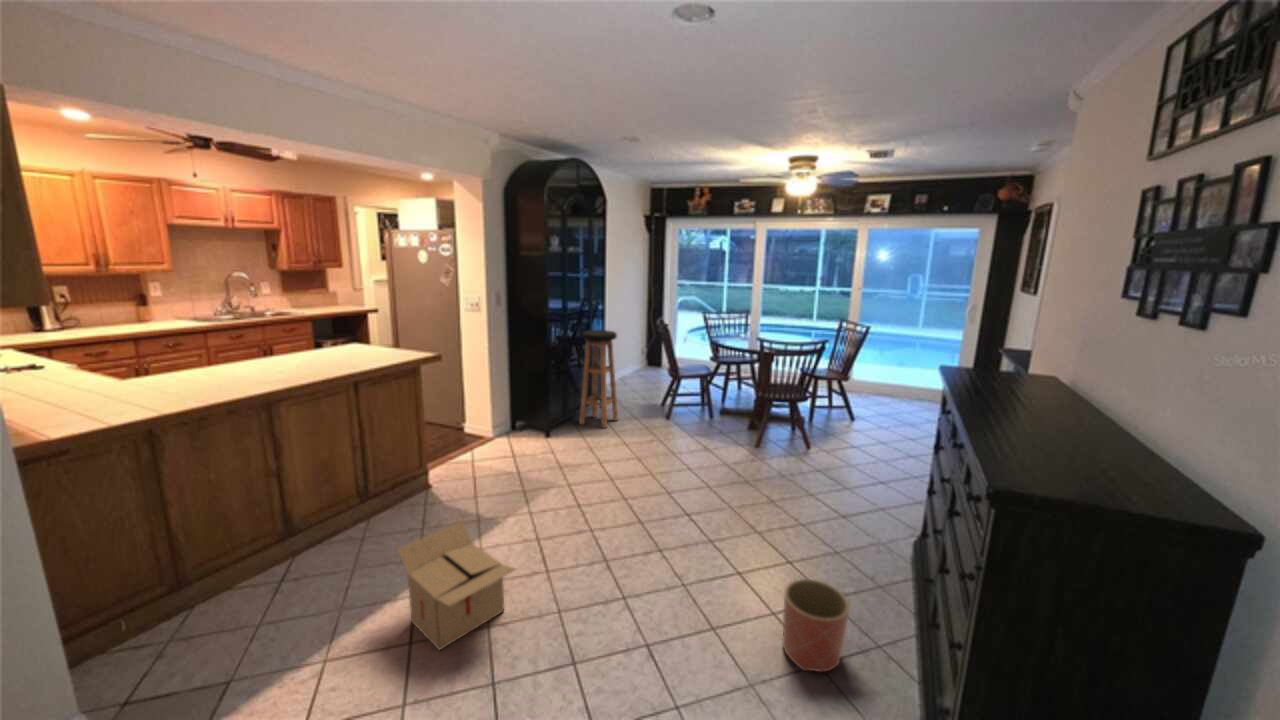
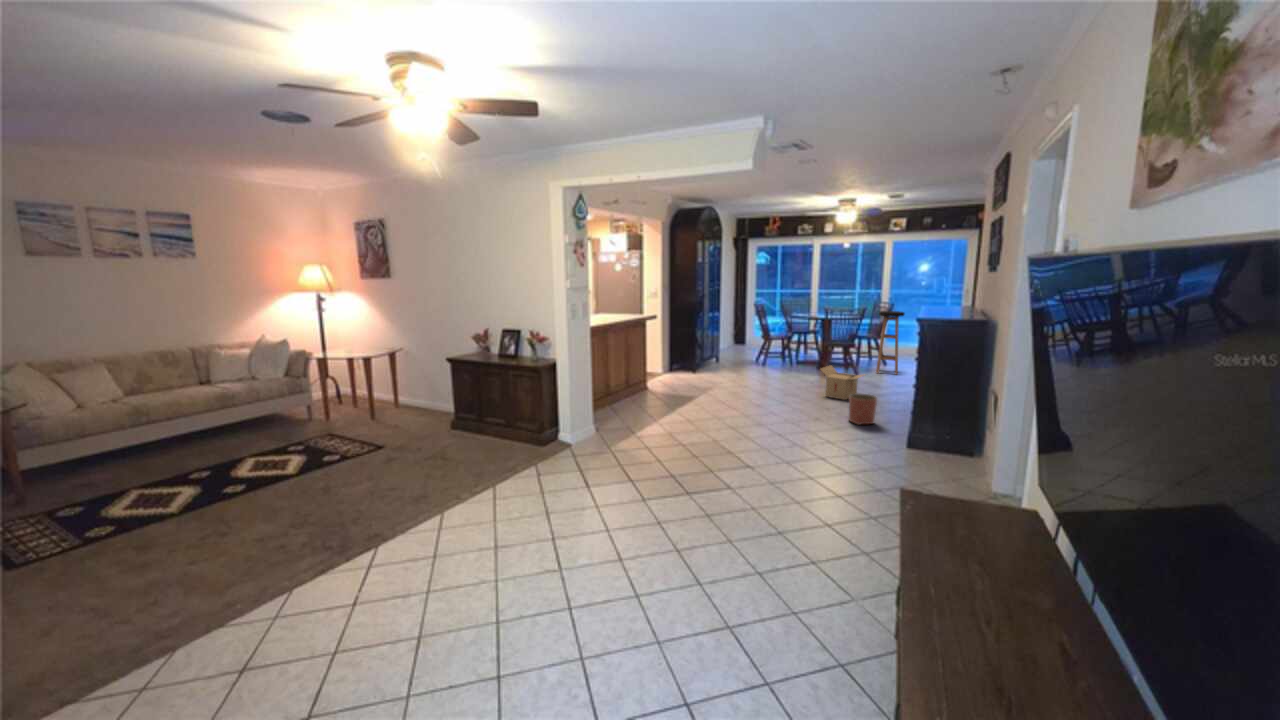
bar stool: present [579,330,618,428] -> present [876,311,904,375]
cardboard box: present [398,522,515,650] -> present [821,365,863,400]

